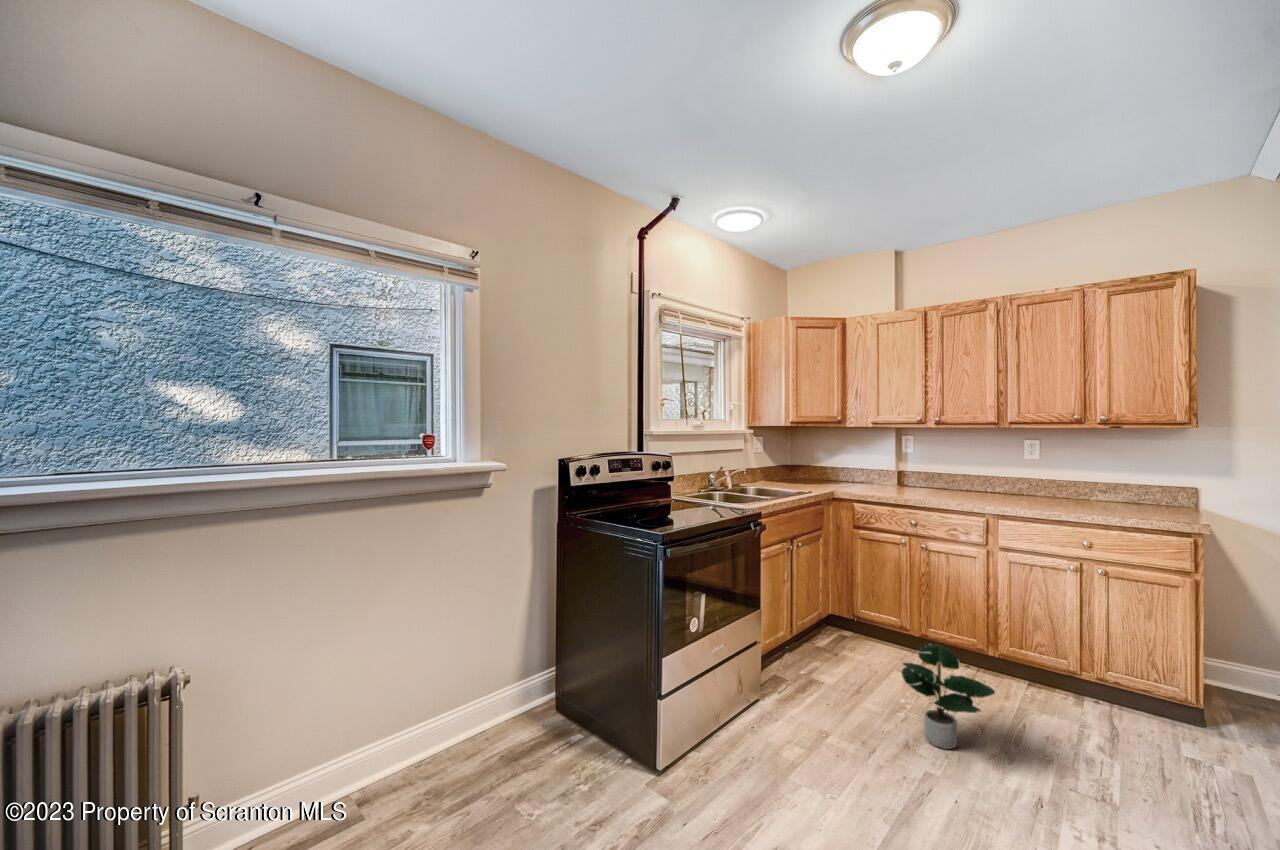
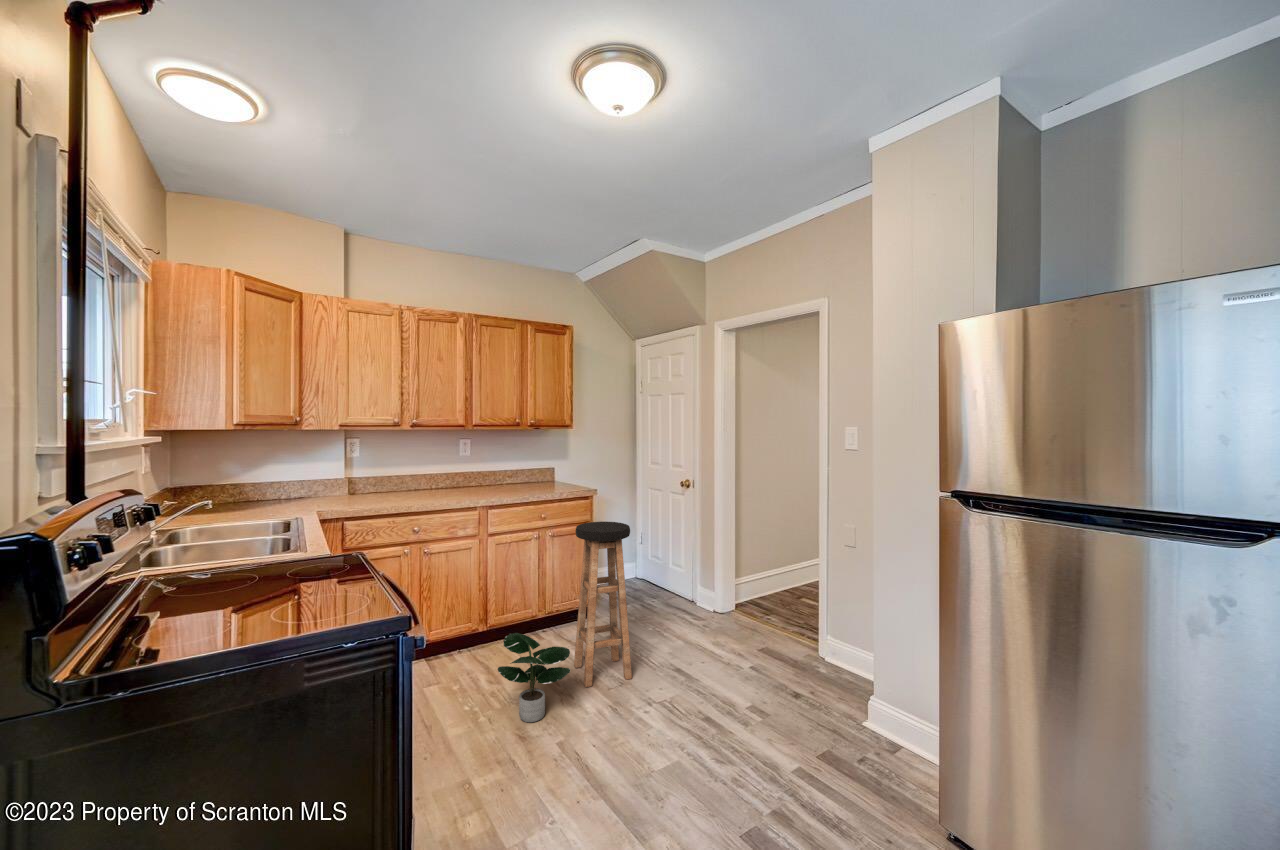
bar stool: none [1044,553,1157,810] -> present [574,522,632,687]

